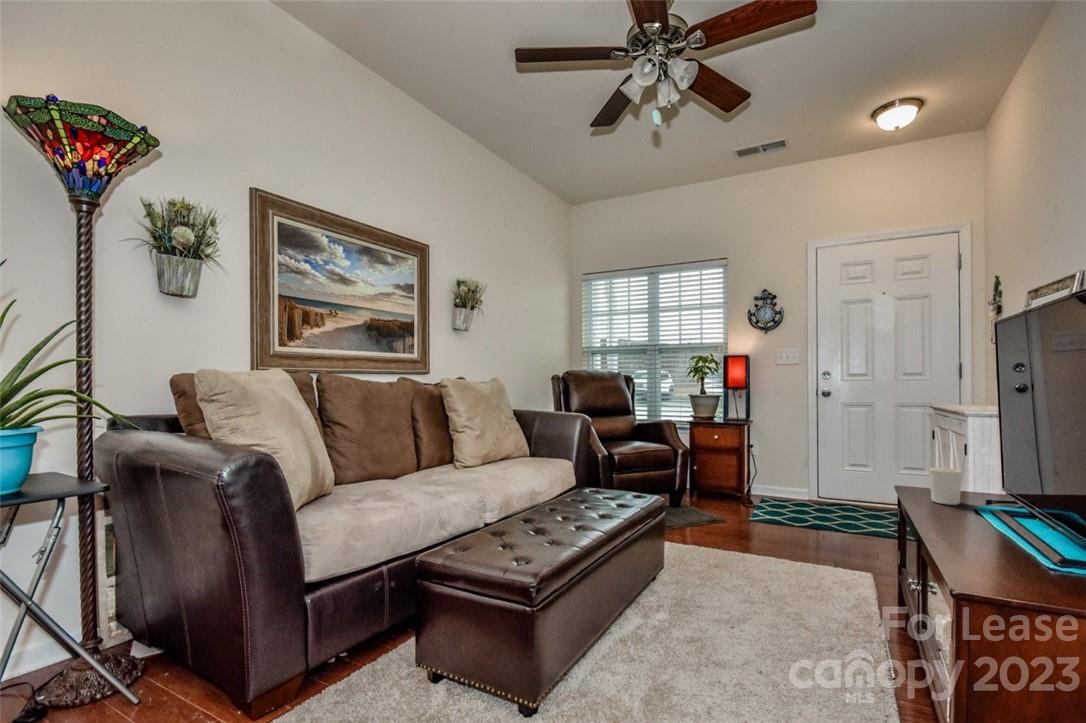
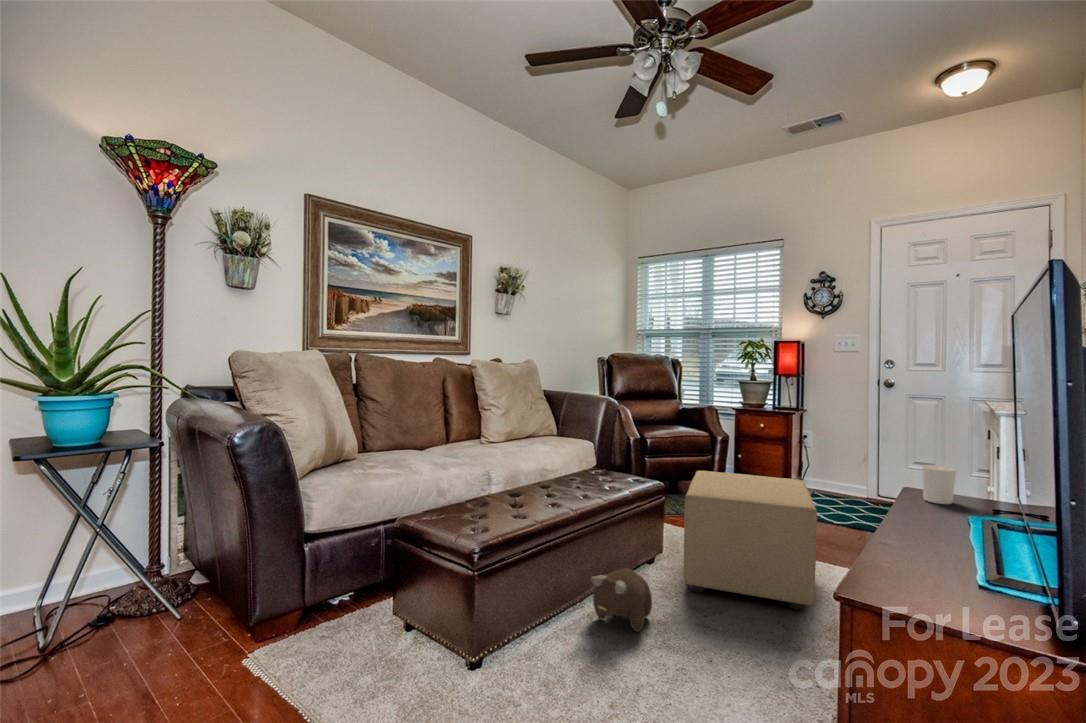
ottoman: none [691,486,835,623] -> present [684,471,817,611]
plush toy: none [627,596,687,666] -> present [591,569,652,632]

